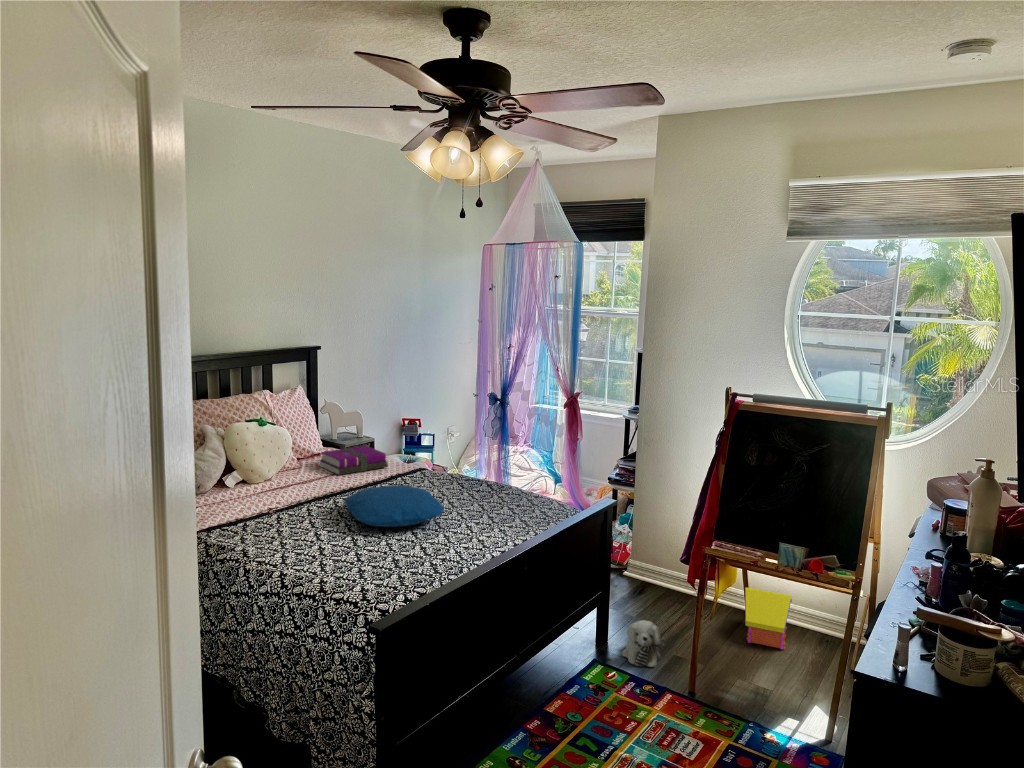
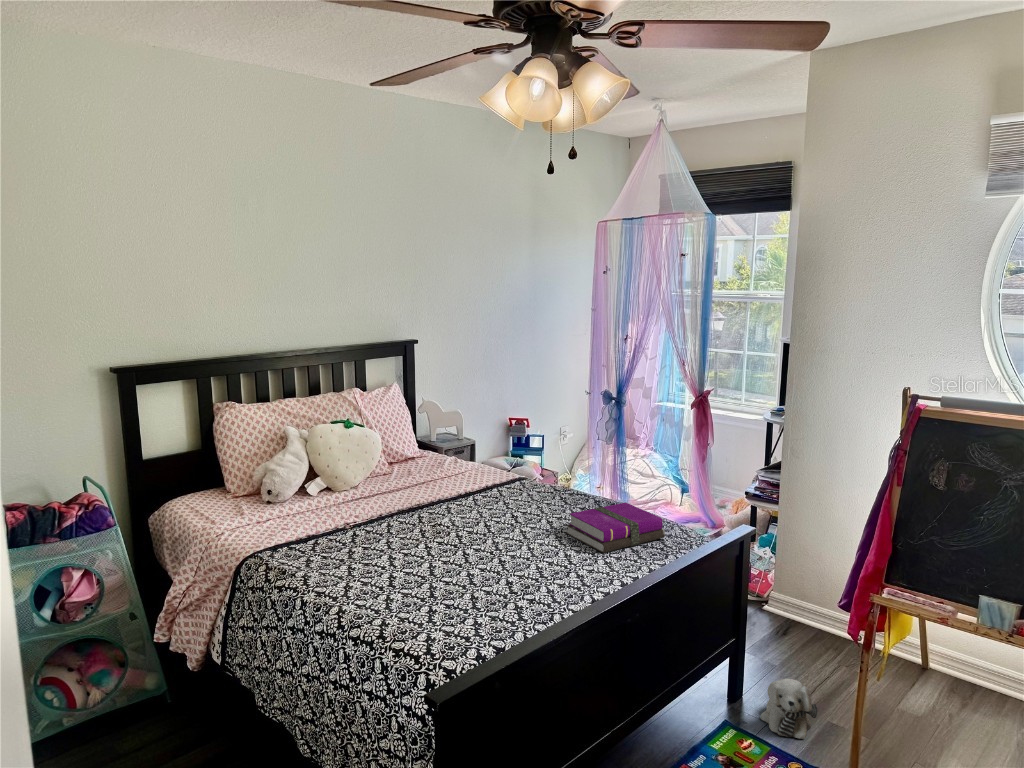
notebook: present [319,446,388,475] -> present [566,502,665,553]
pillow: present [344,485,444,527] -> none [427,501,540,553]
toy house: present [745,588,792,649] -> none [925,642,992,728]

